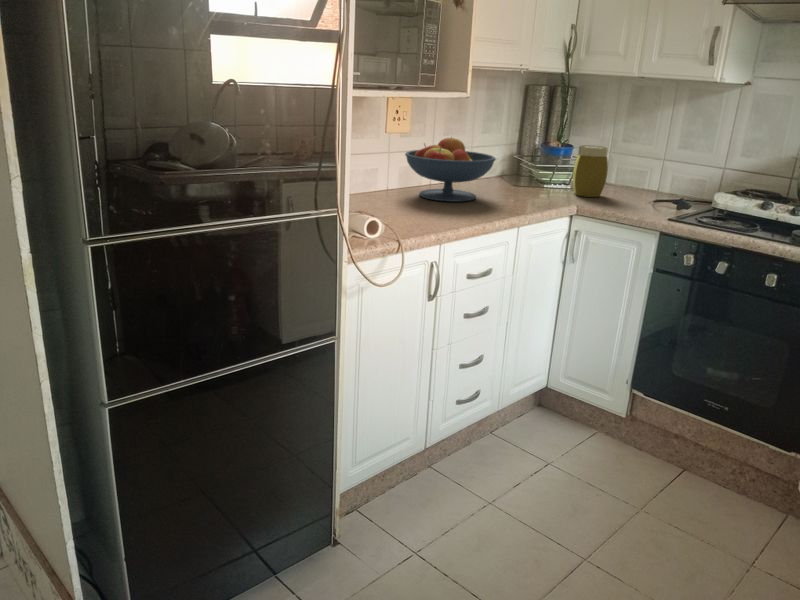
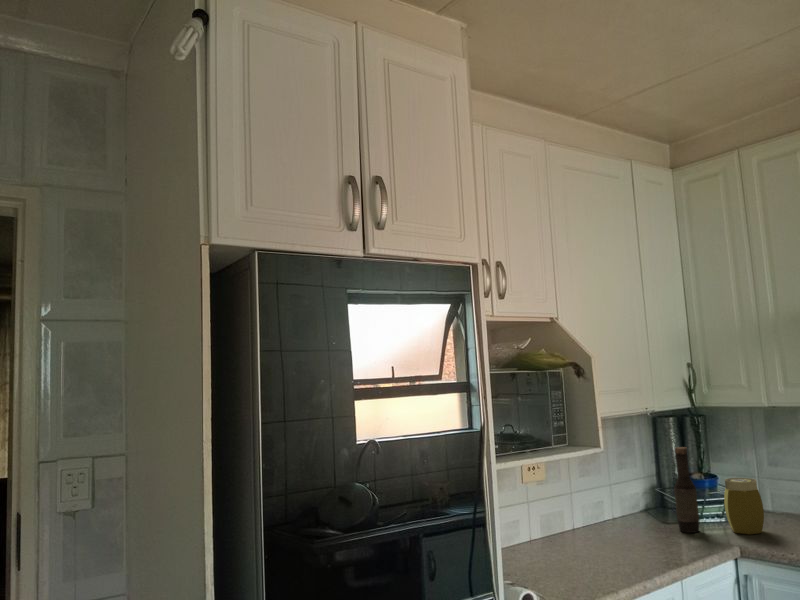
bottle: none [528,111,552,193] -> present [674,447,699,533]
fruit bowl: present [405,137,495,202] -> none [546,481,640,552]

